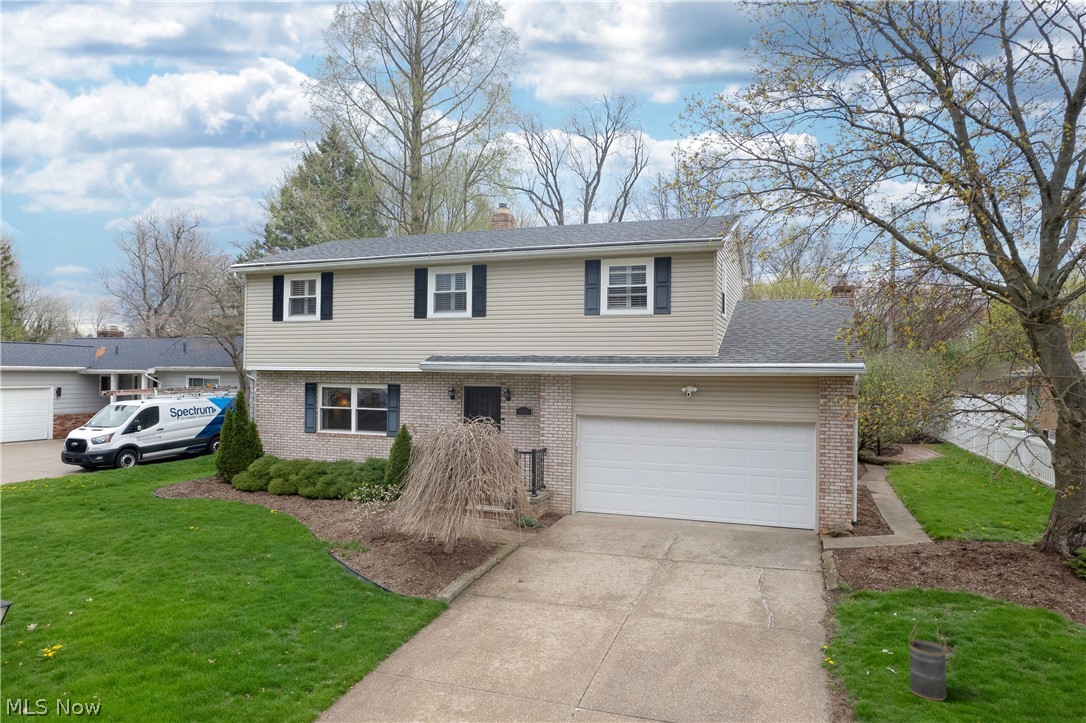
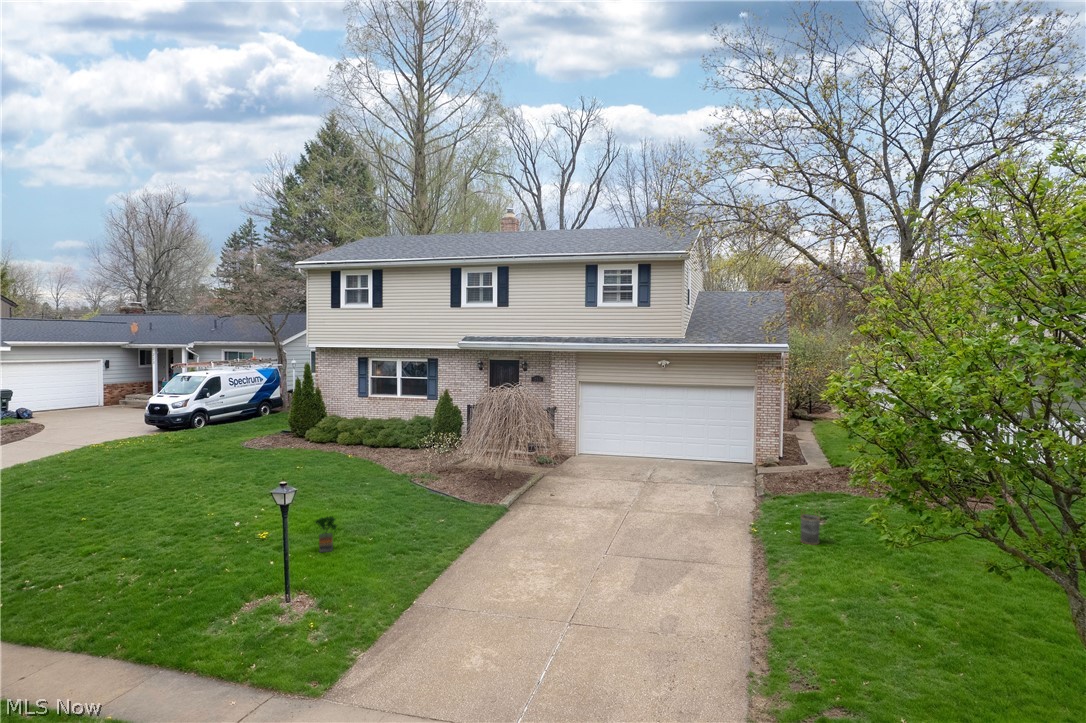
potted tree: none [68,614,113,679] -> present [315,516,337,553]

